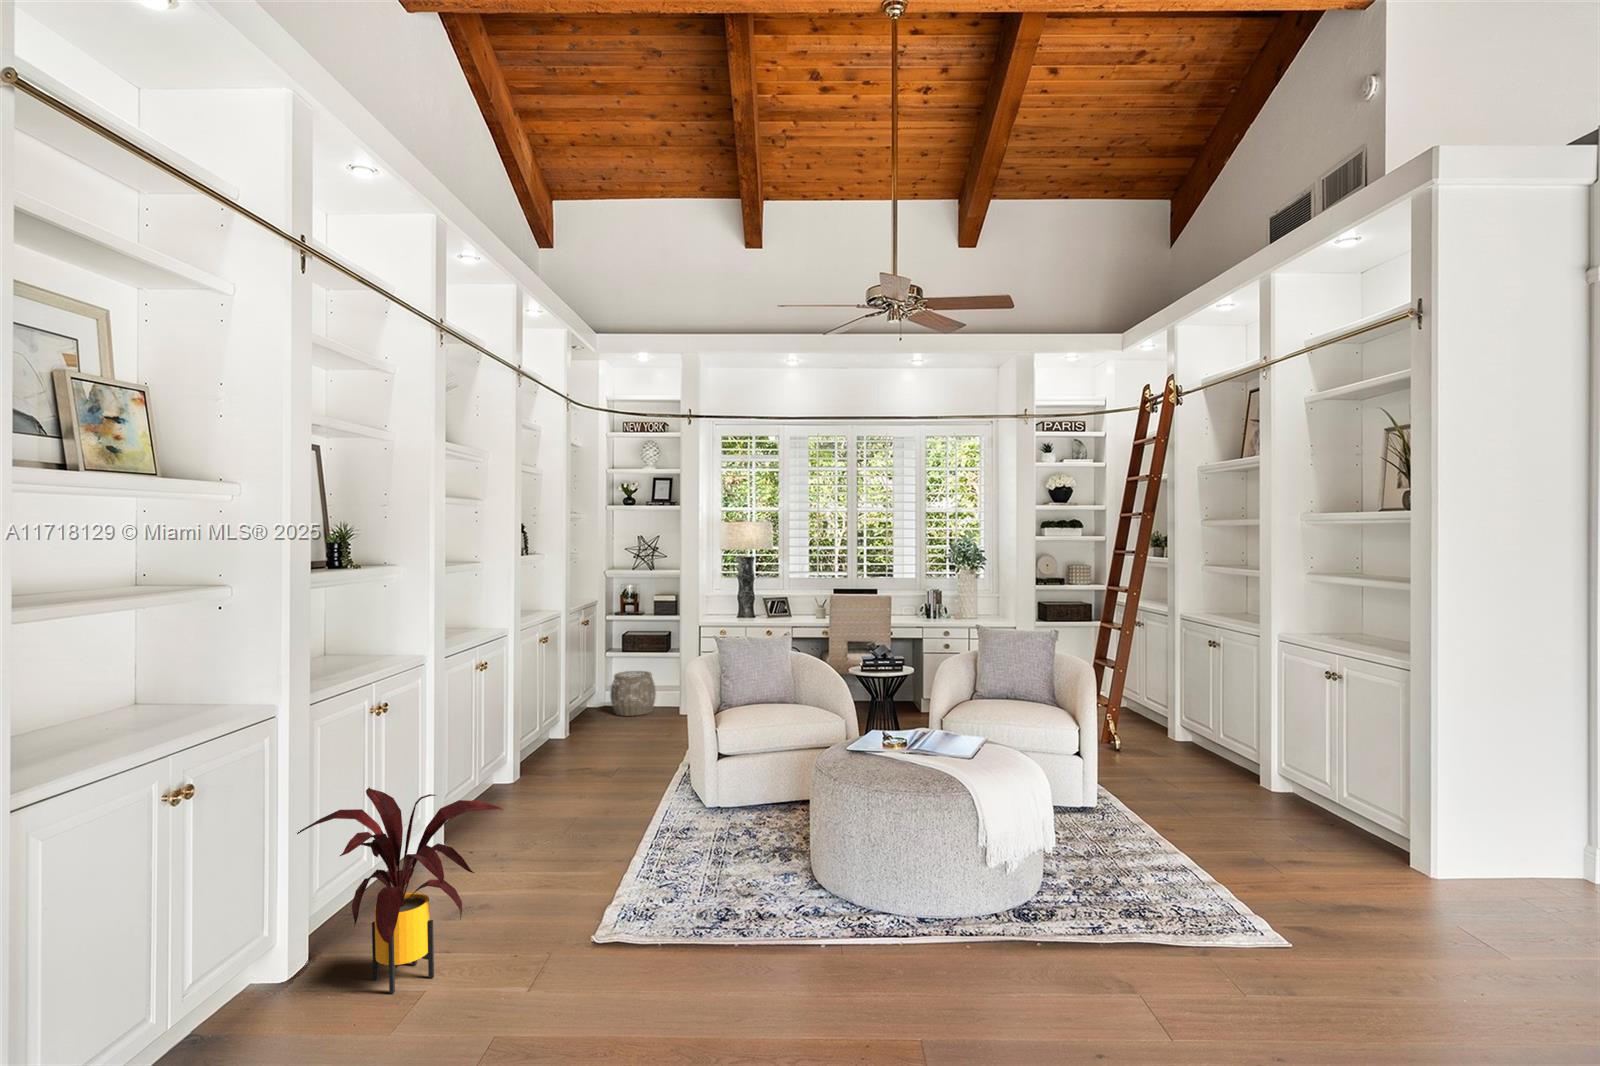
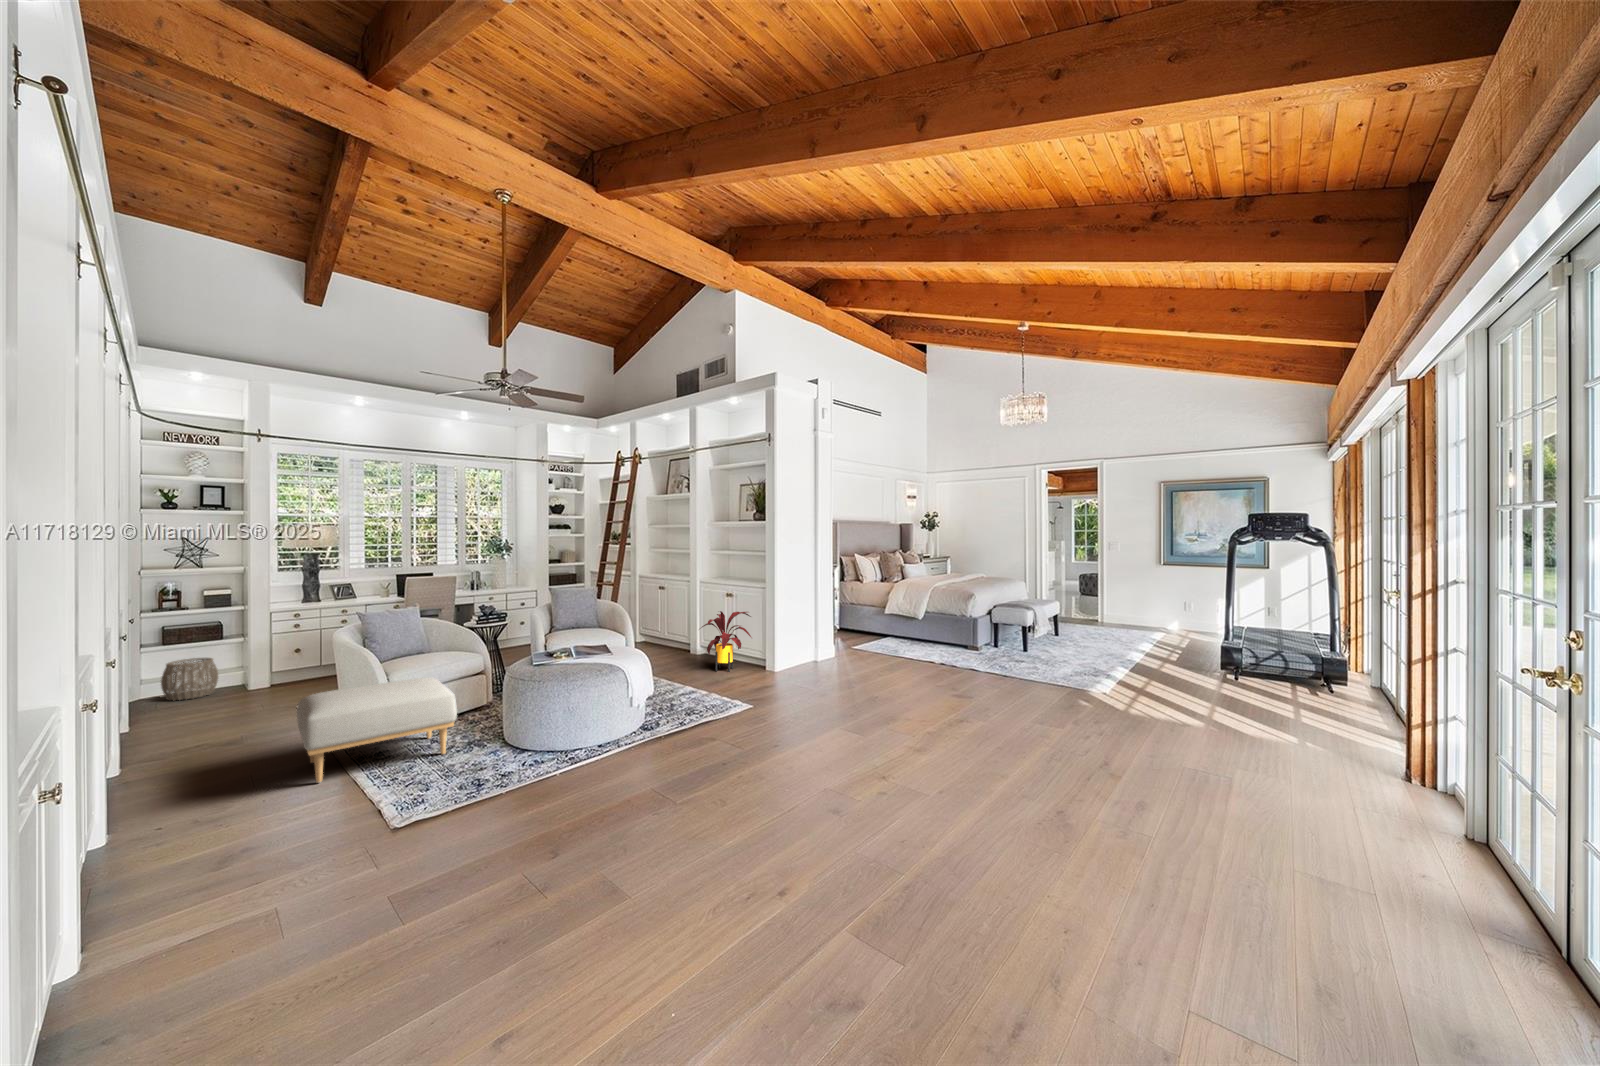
ottoman: none [578,743,764,865] -> present [297,677,457,783]
house plant: present [297,787,503,994] -> present [701,611,751,672]

